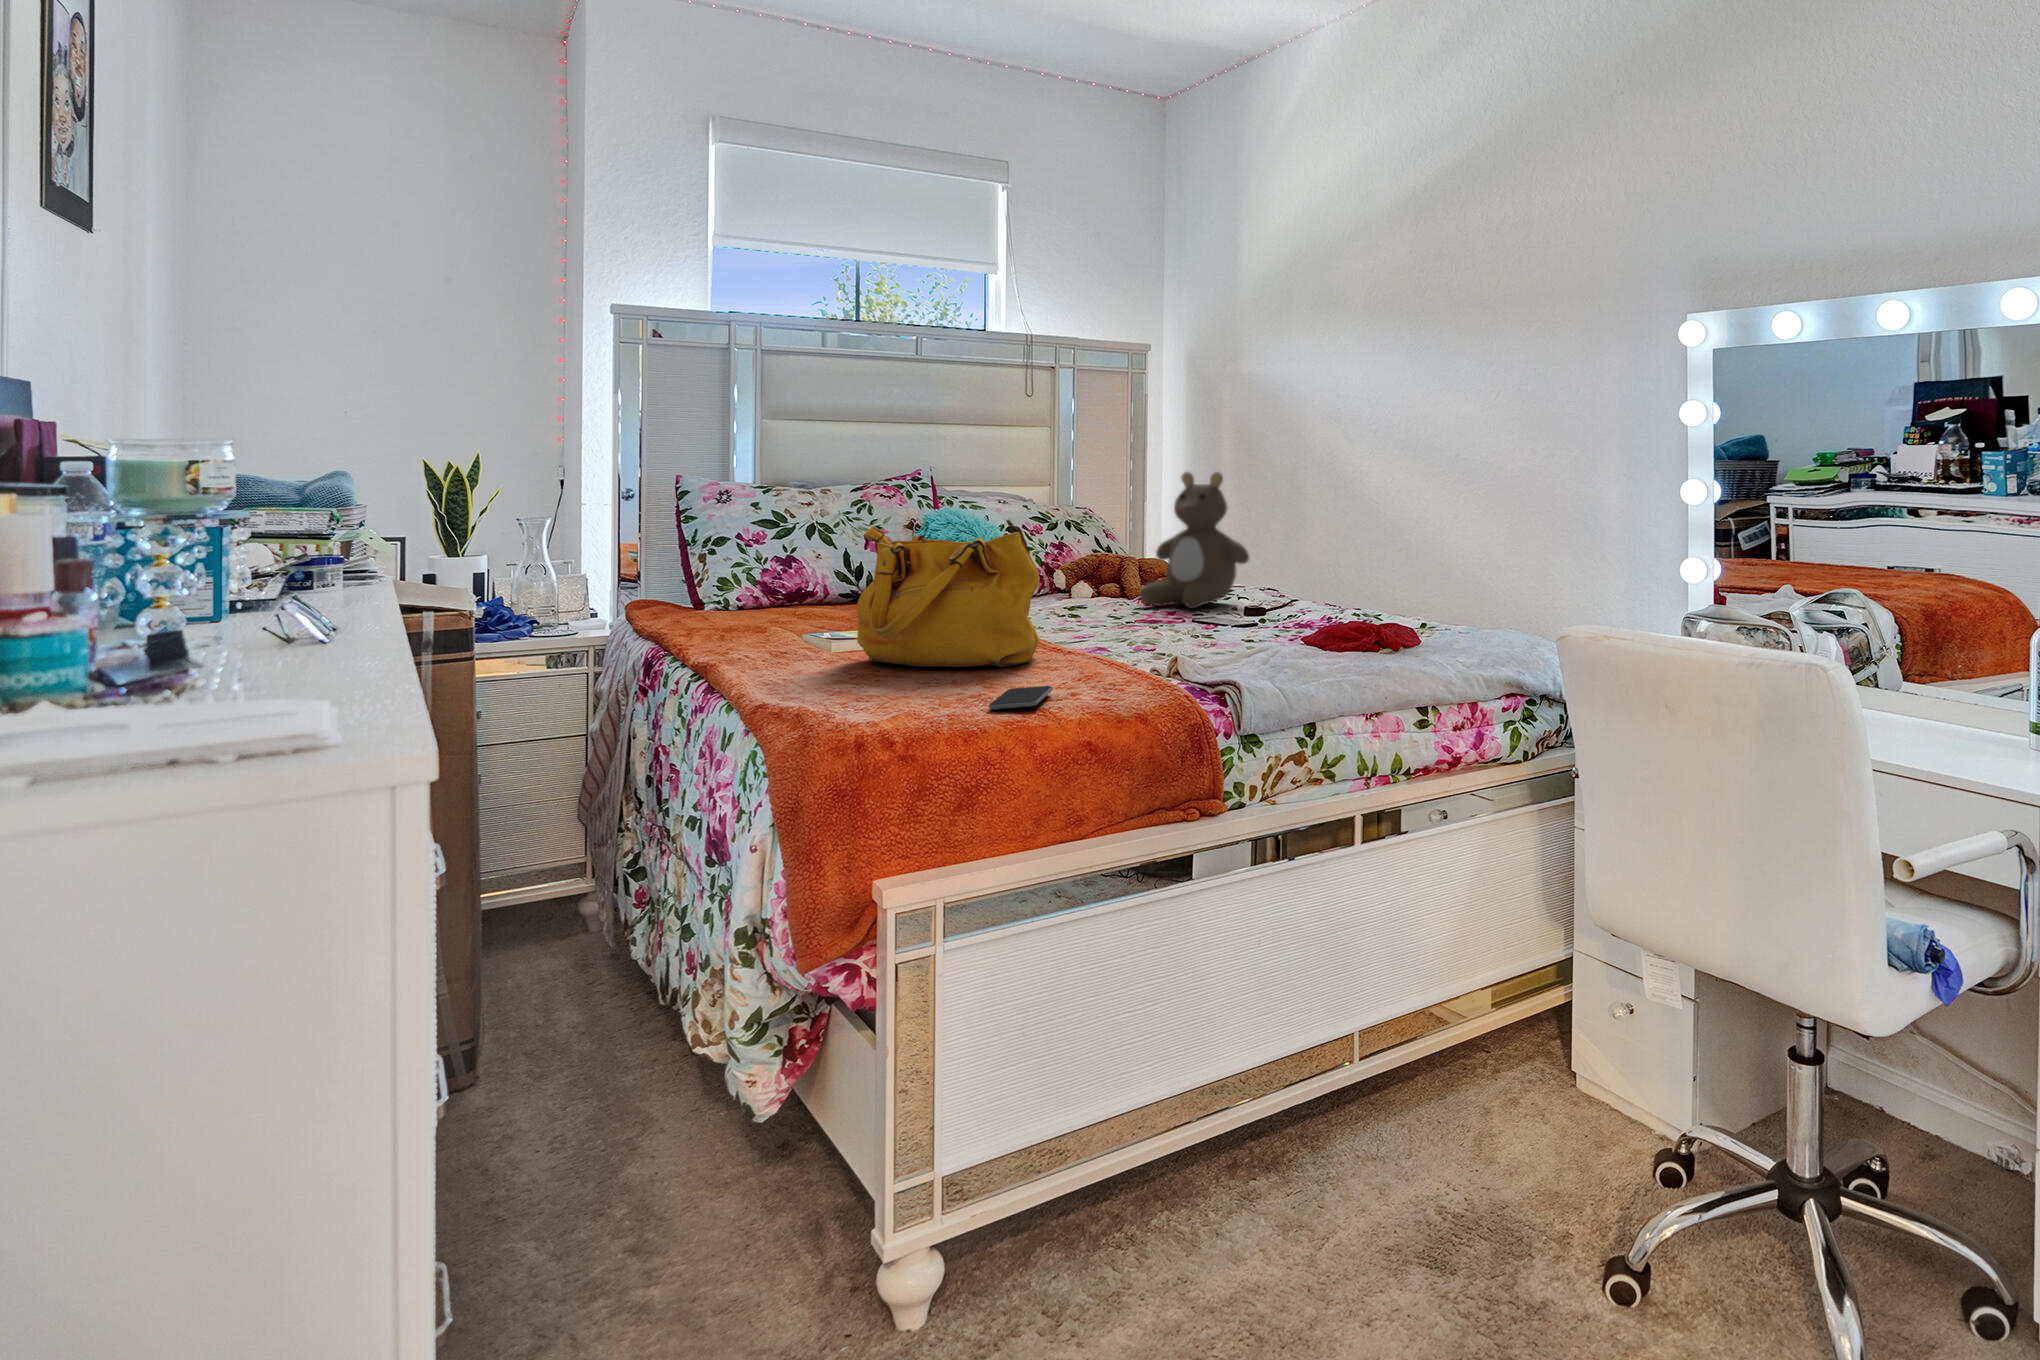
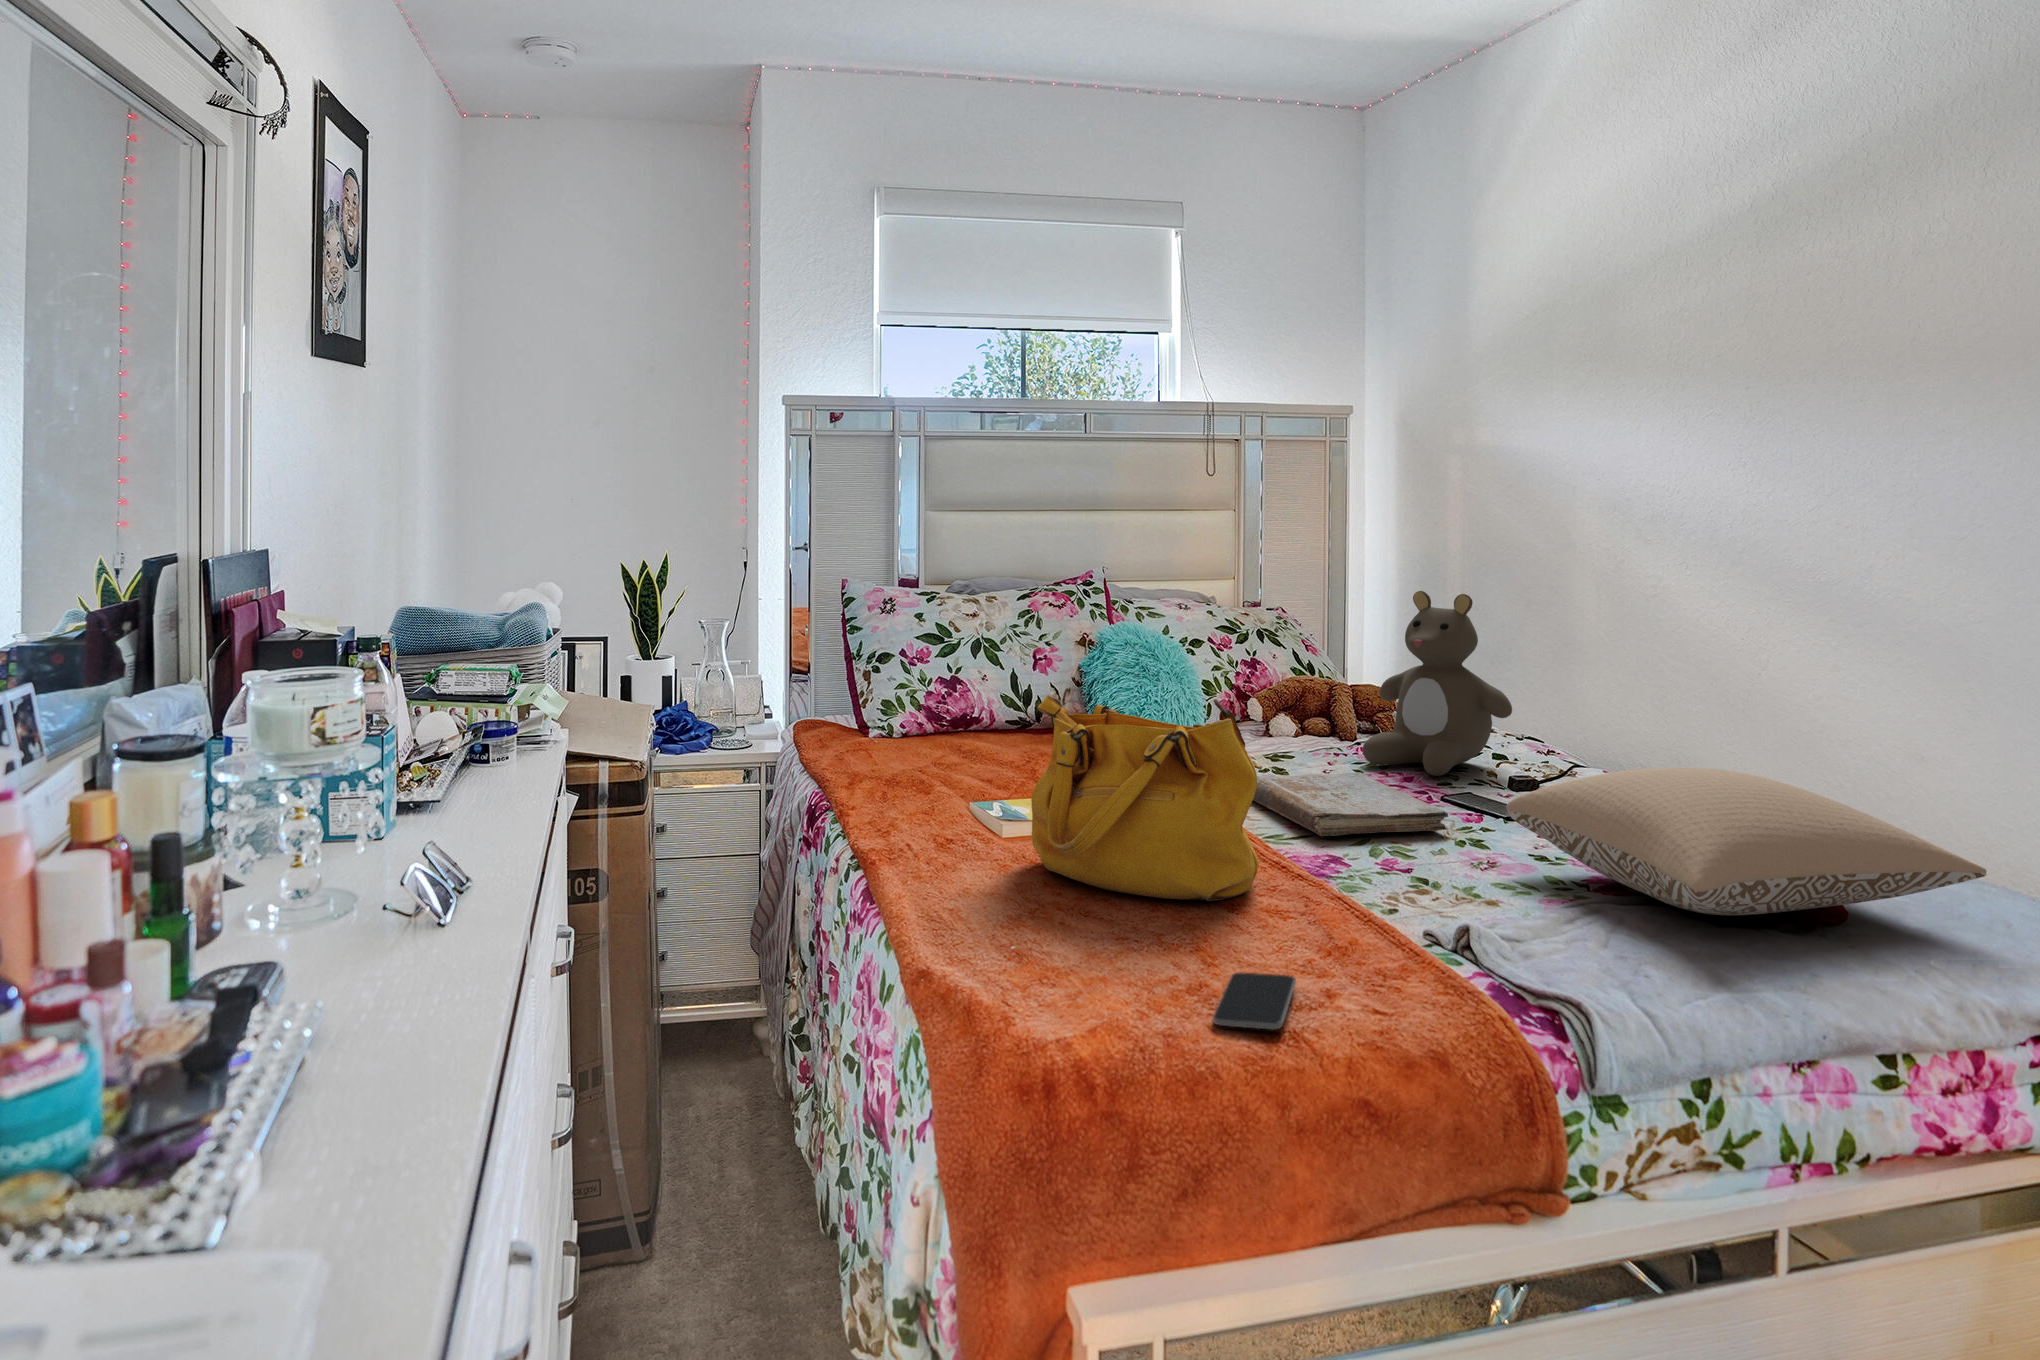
pillow: none [1223,561,1494,648] -> present [1506,768,1987,915]
book: none [1043,603,1189,636] -> present [1253,772,1448,836]

